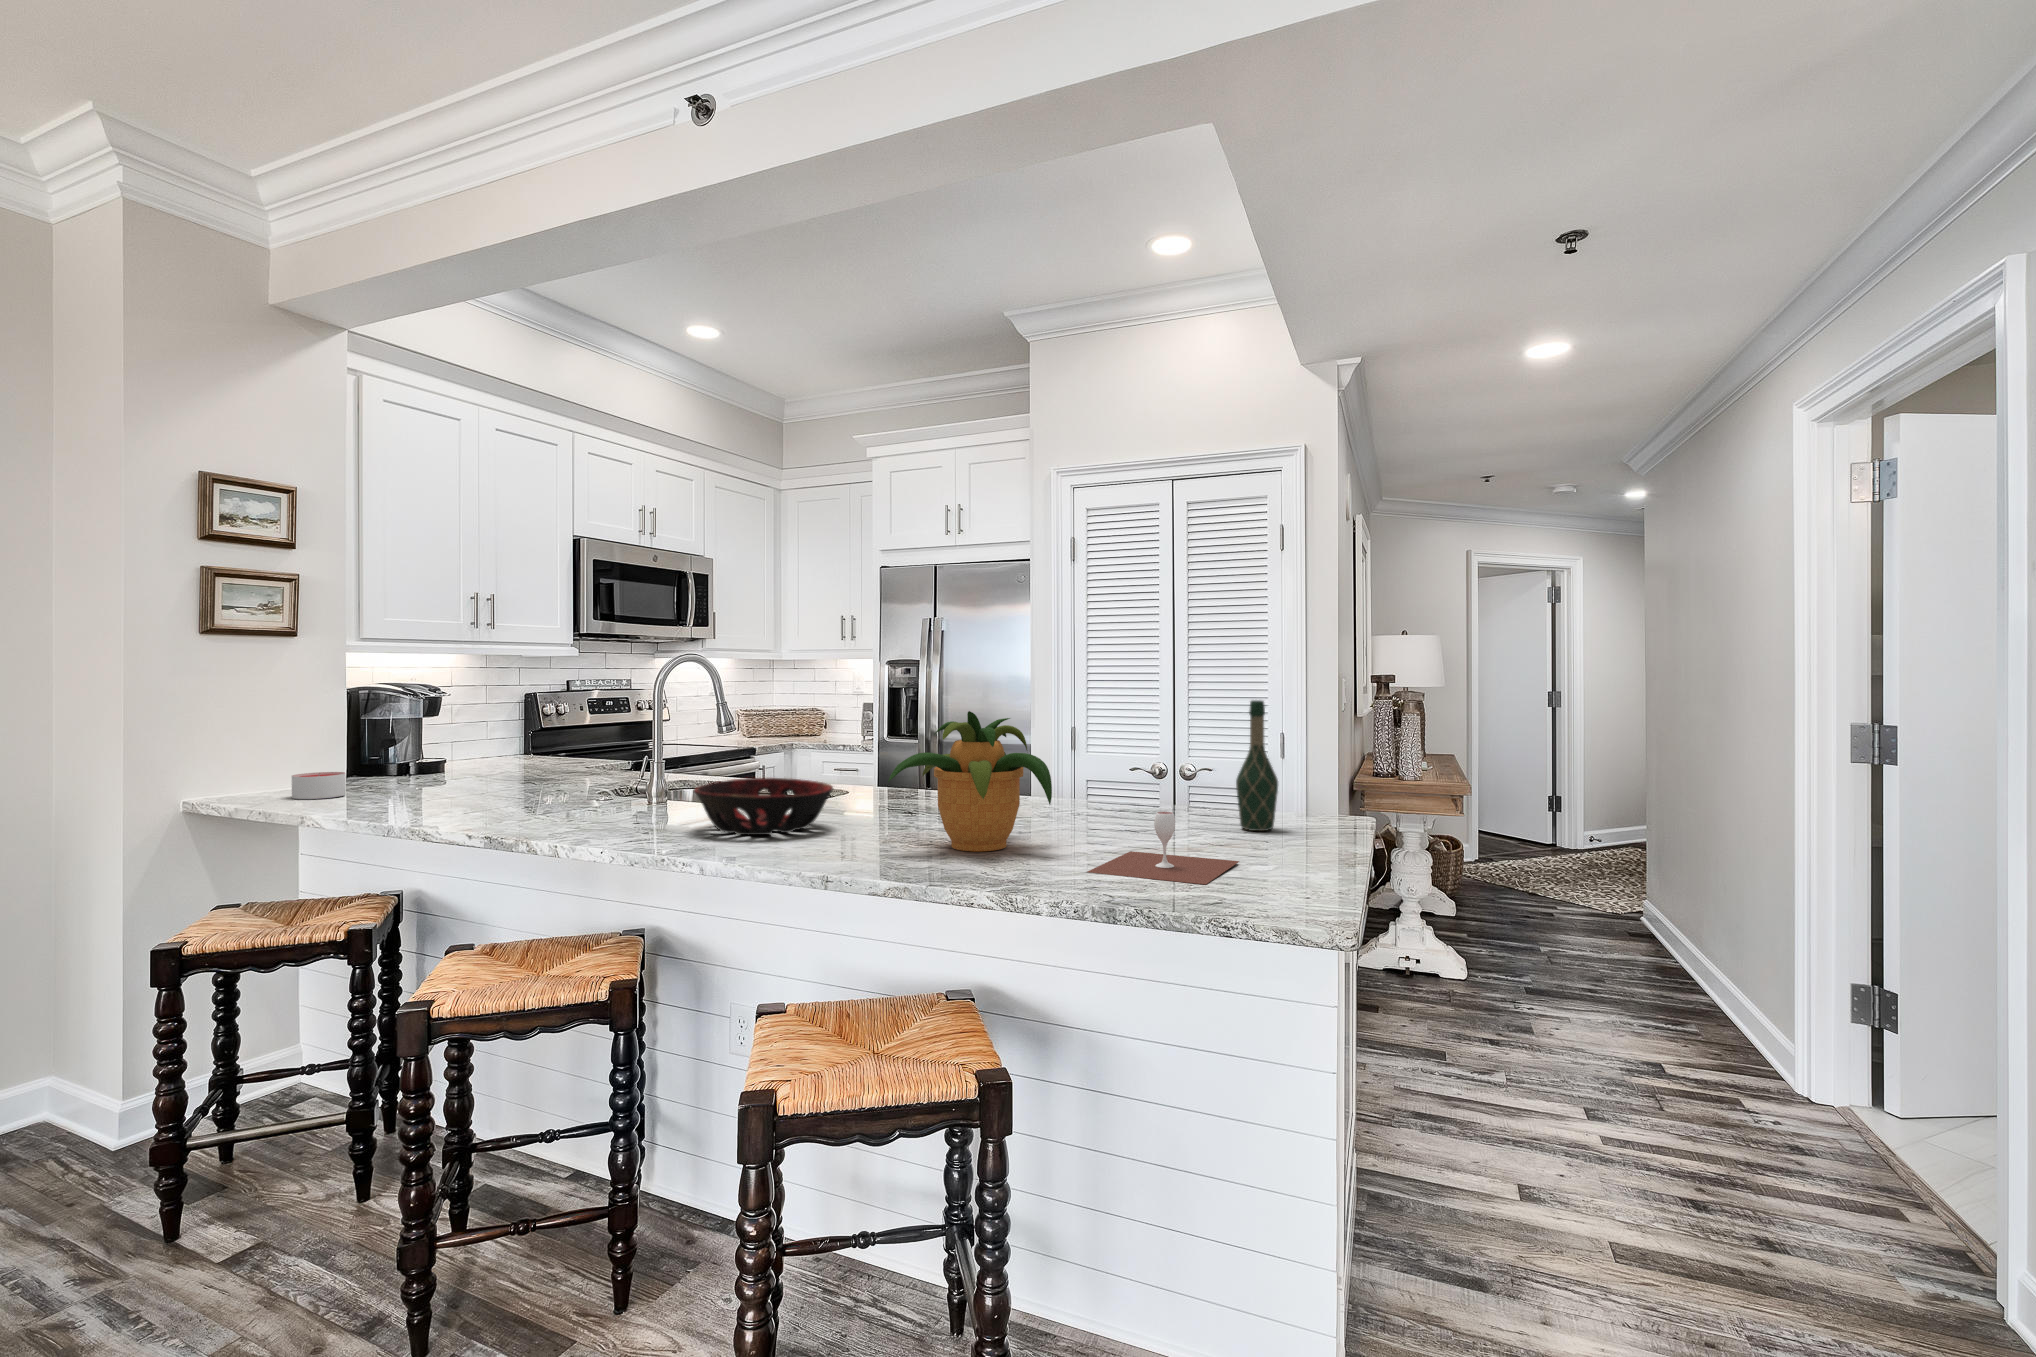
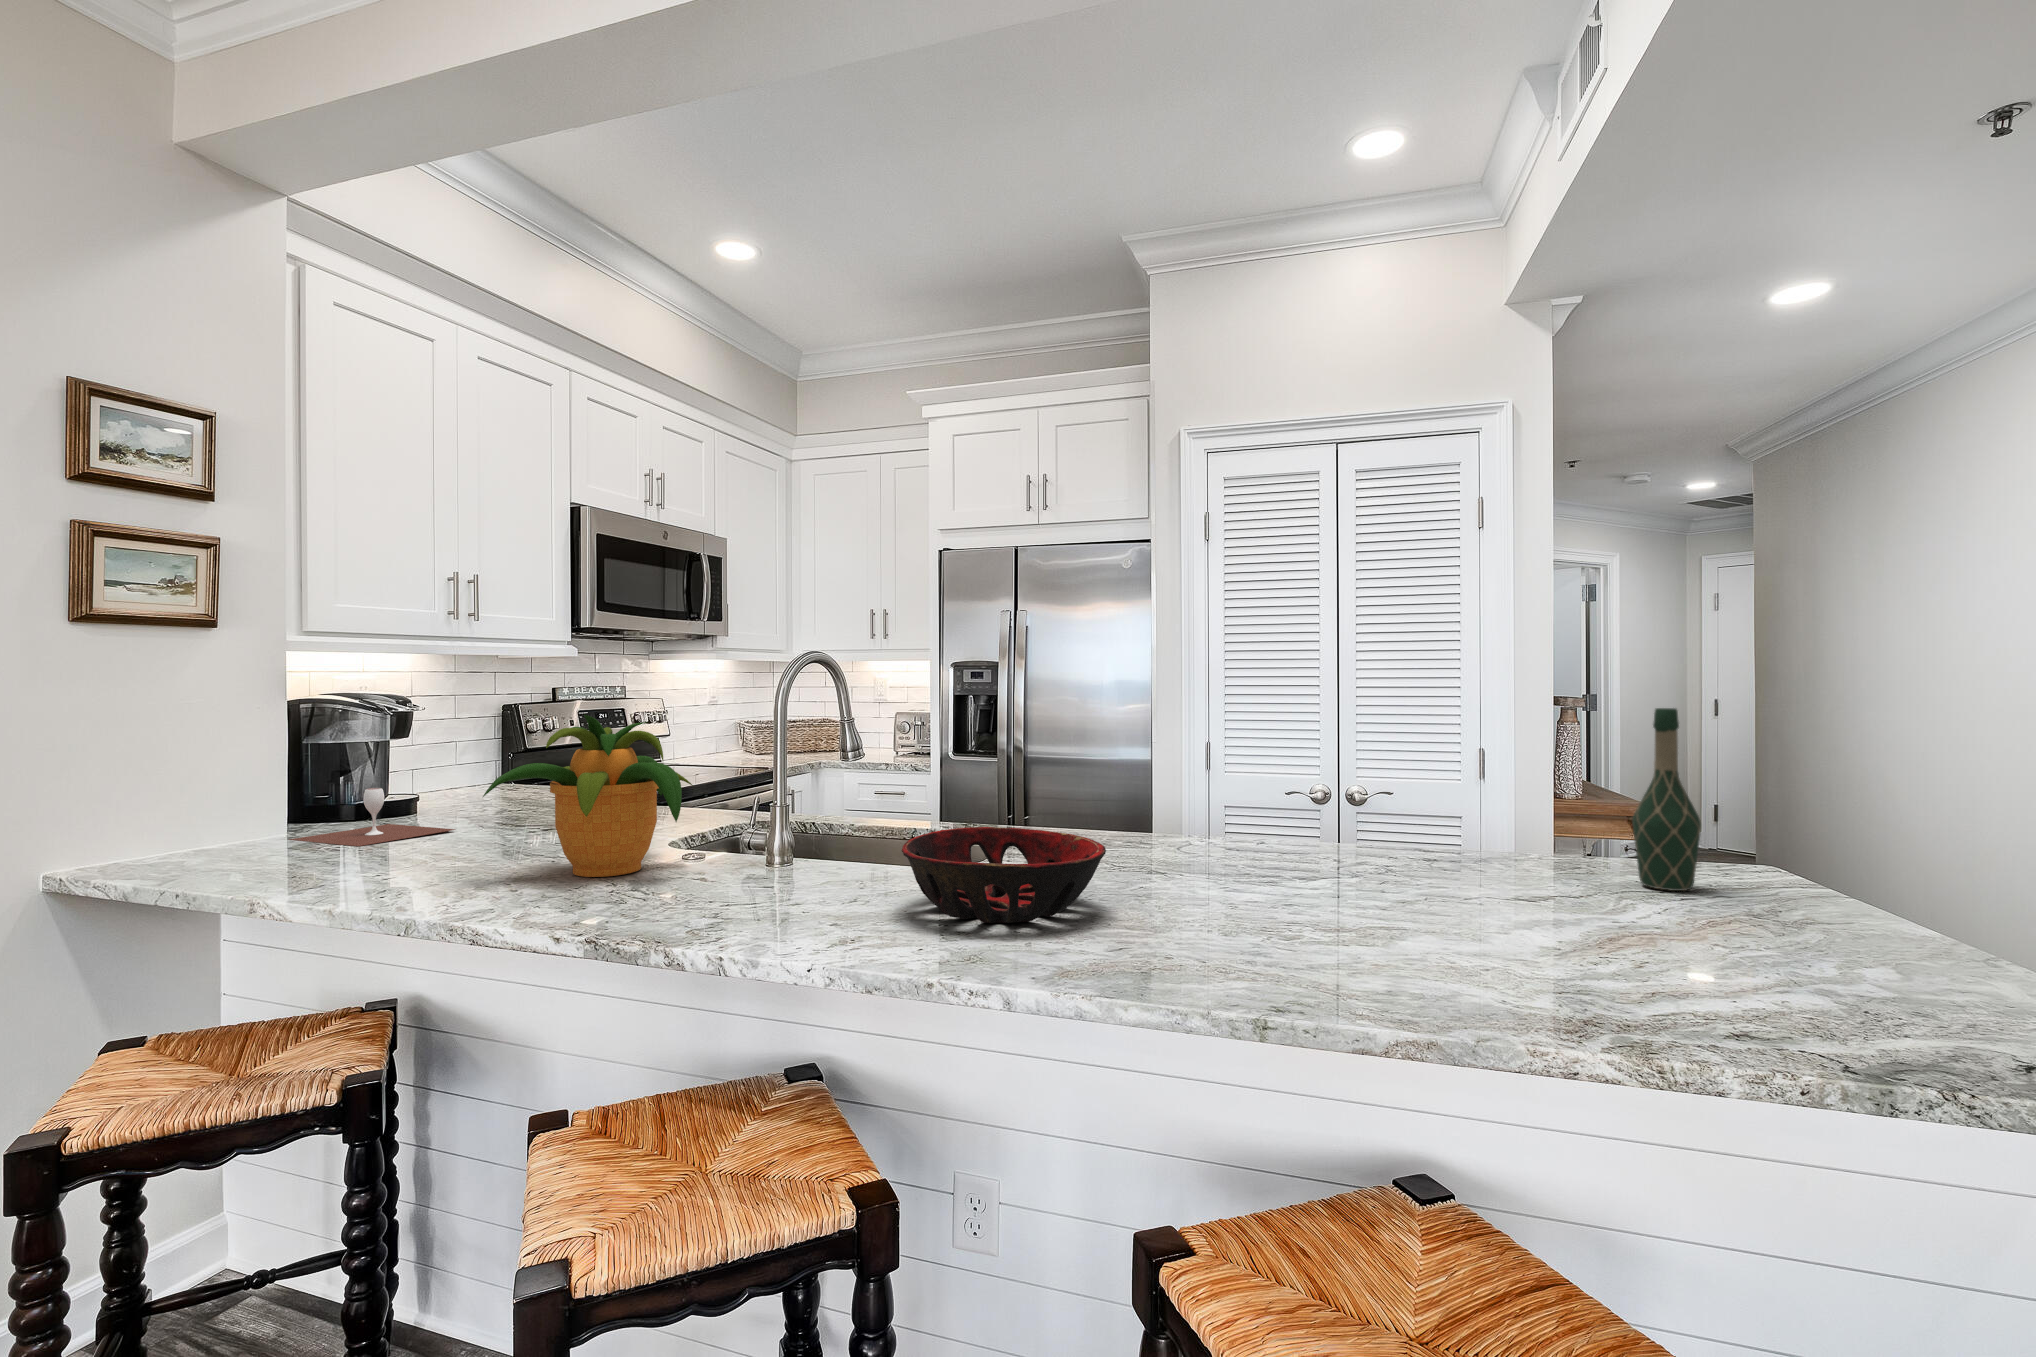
potted plant: present [888,711,1052,851] -> present [483,714,693,877]
candle: present [292,772,346,799] -> none [223,822,304,865]
wine glass: present [1087,812,1239,885] -> present [289,788,455,846]

